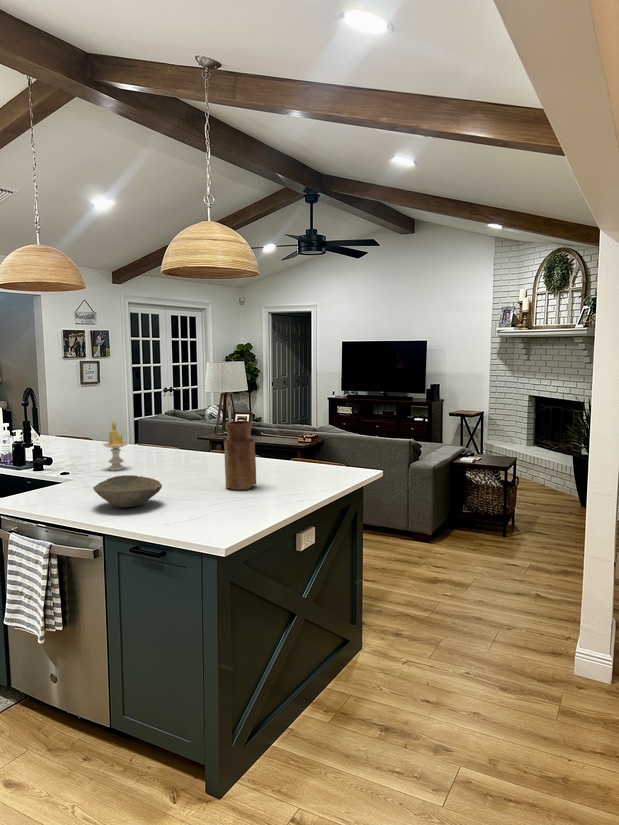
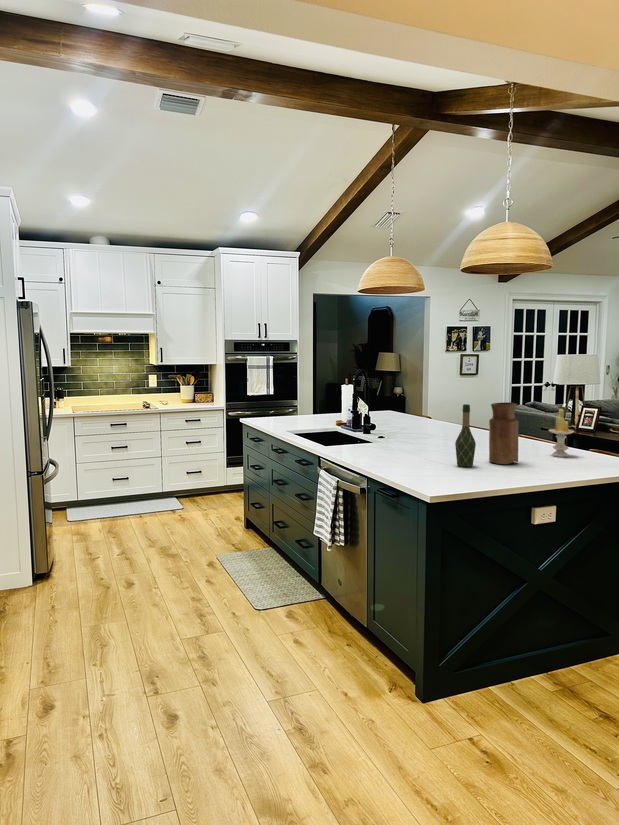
candle: present [103,422,128,471] -> present [549,409,574,457]
wine bottle: none [198,427,220,500] -> present [455,404,476,467]
bowl: present [93,475,162,508] -> none [372,439,425,463]

